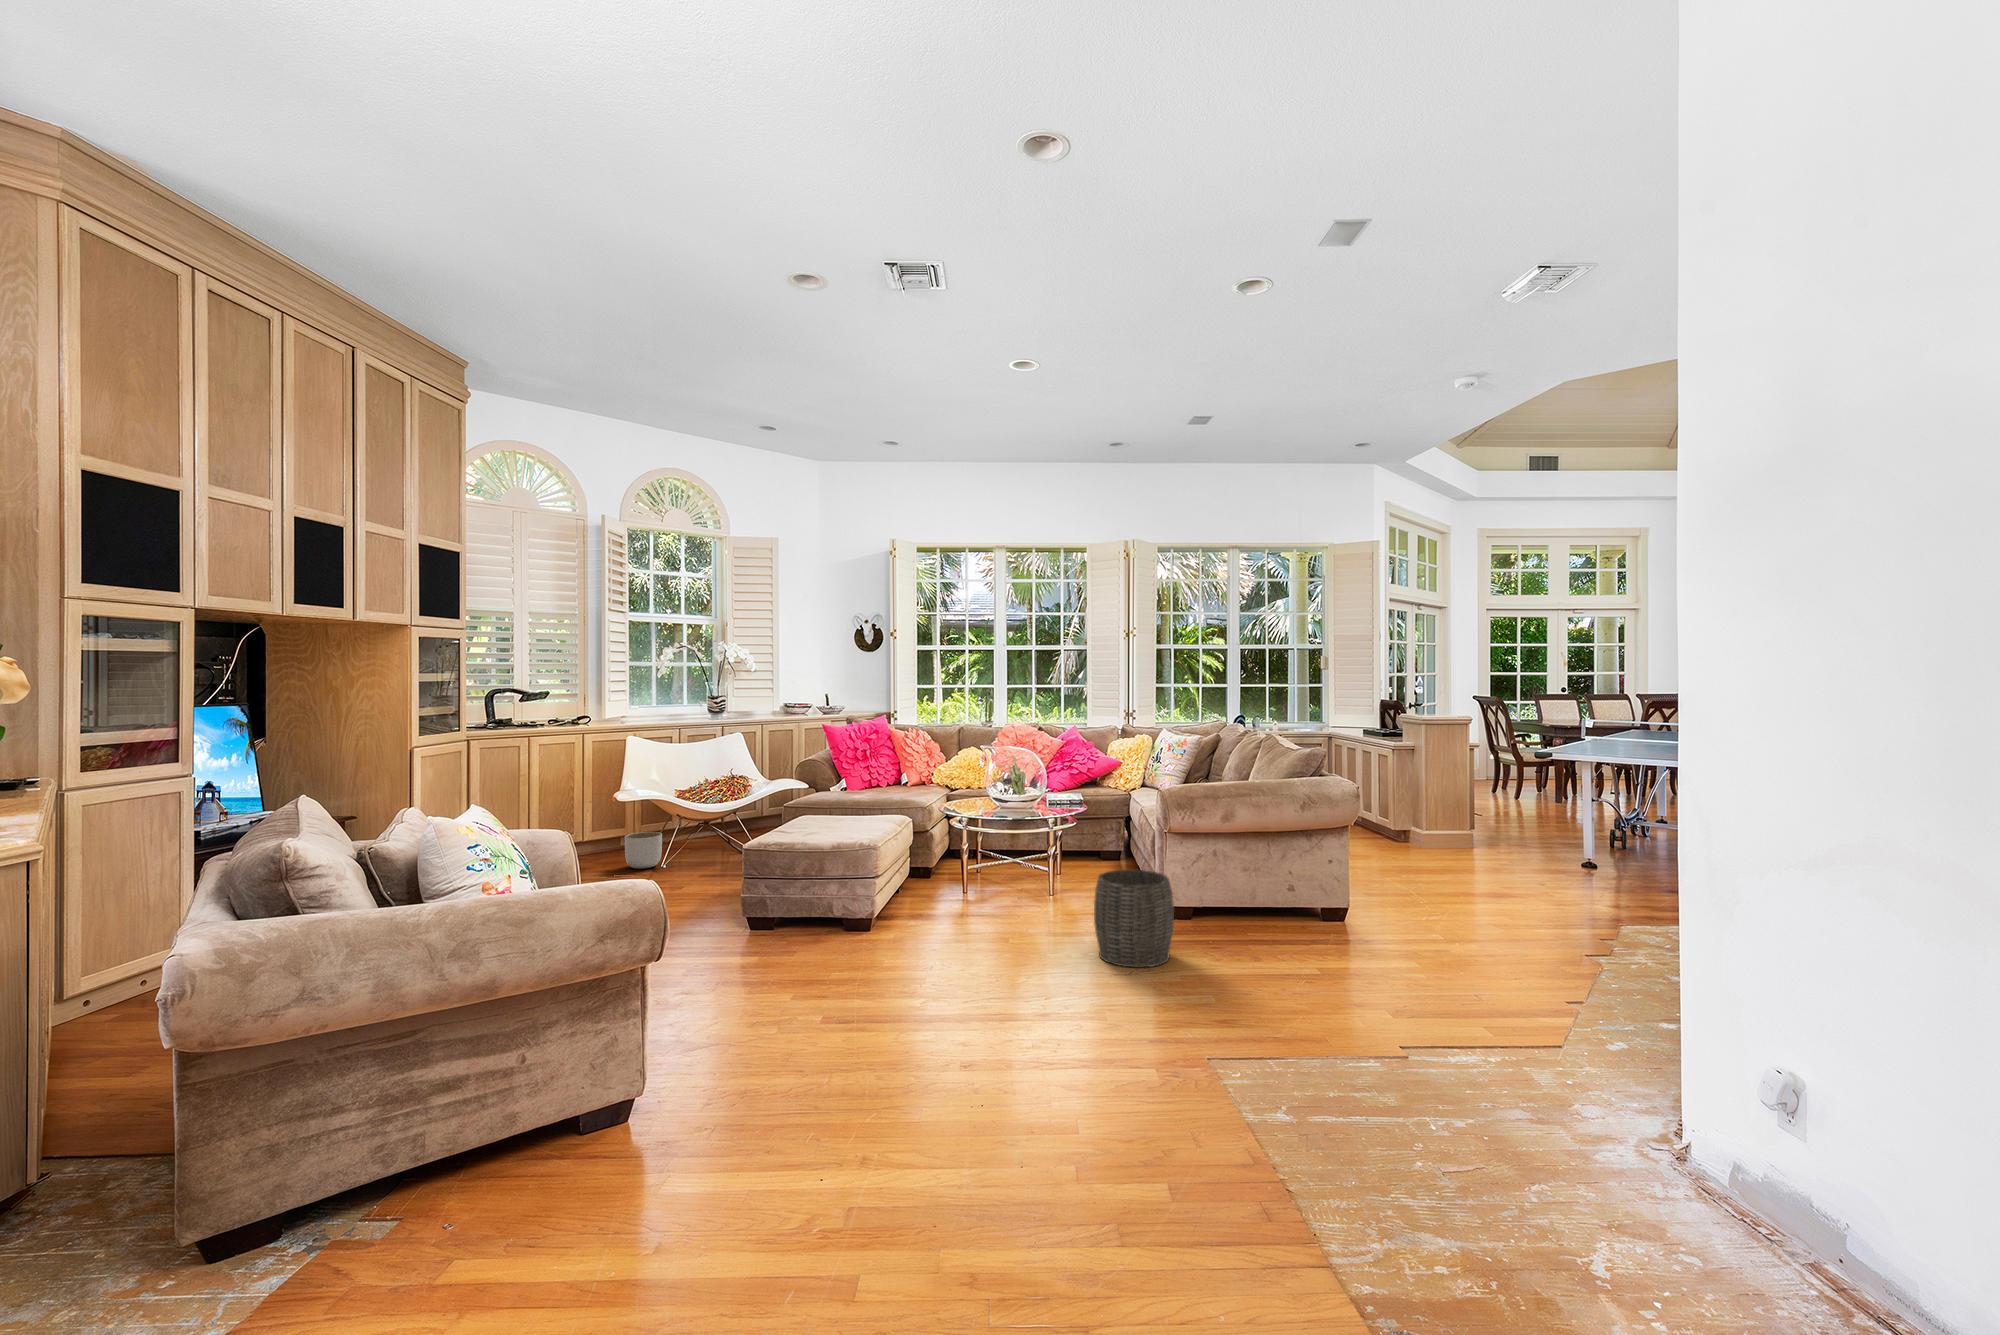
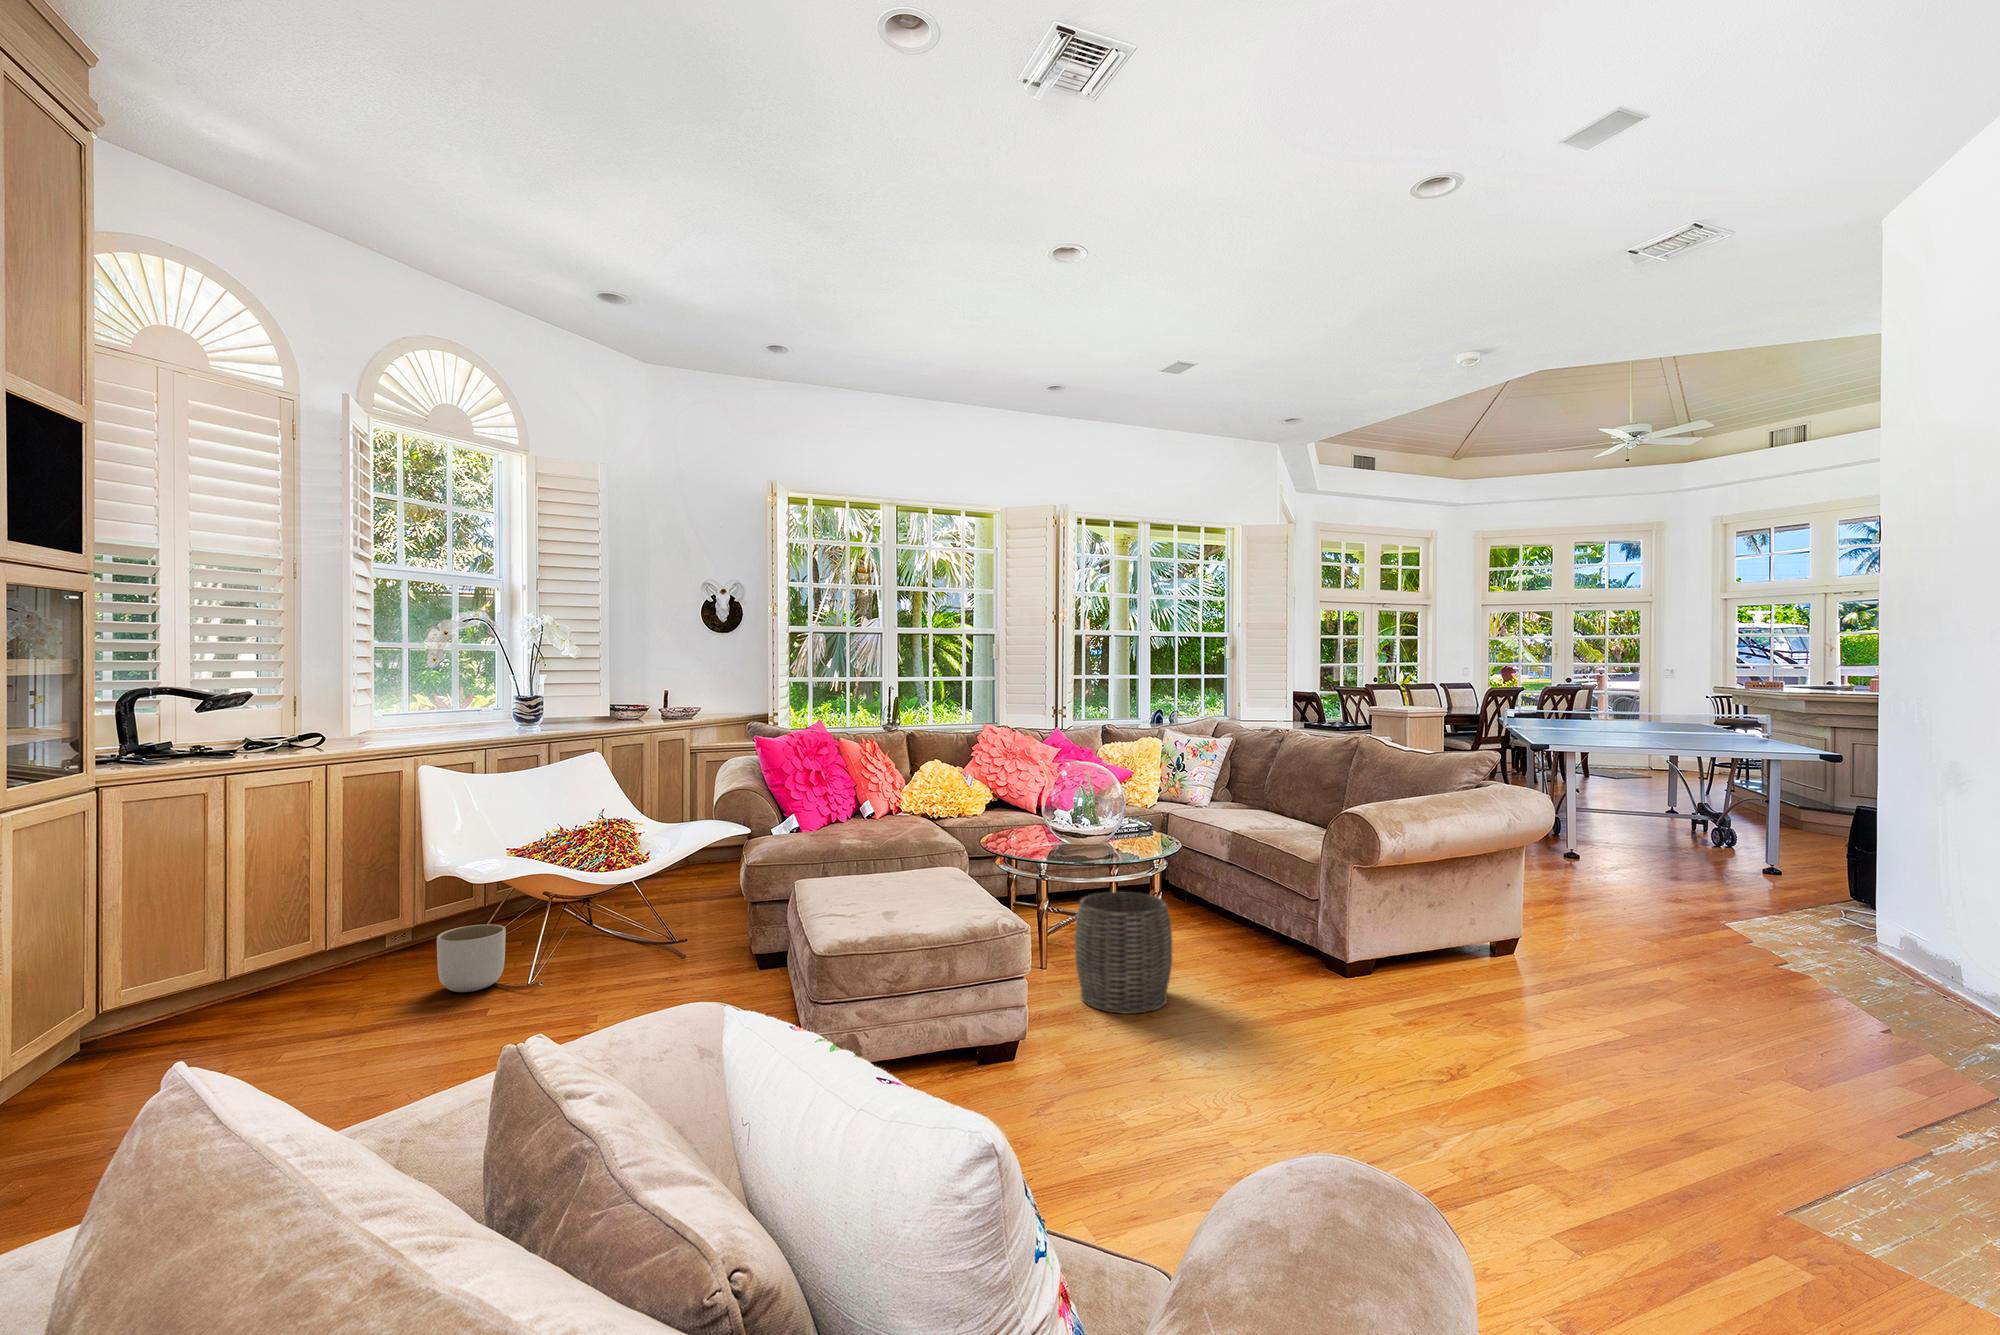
woven basket: present [1094,869,1174,968] -> present [1075,892,1172,1014]

